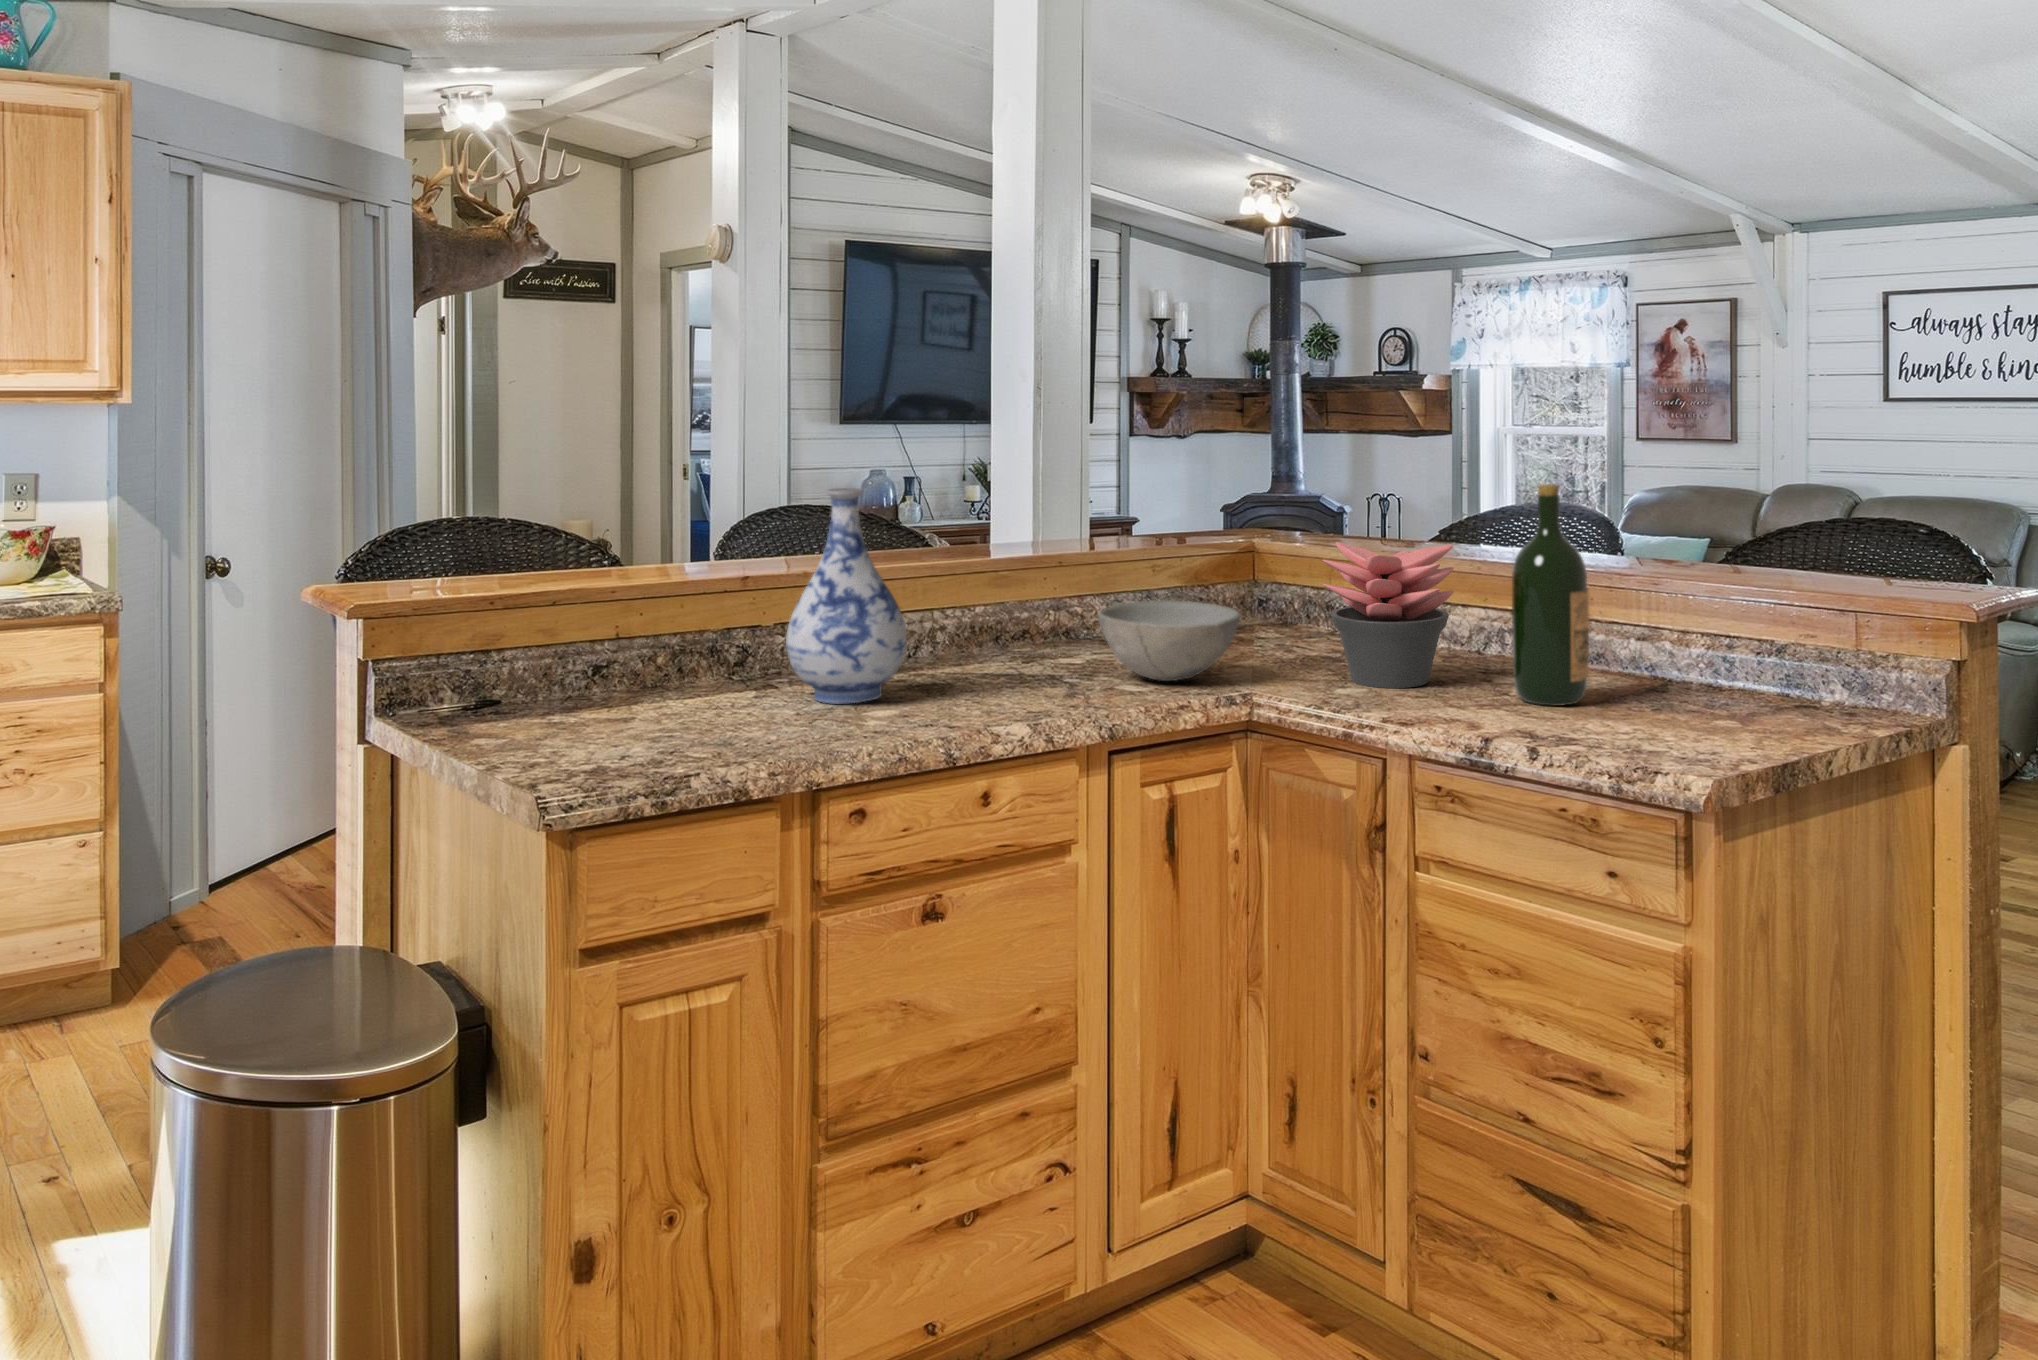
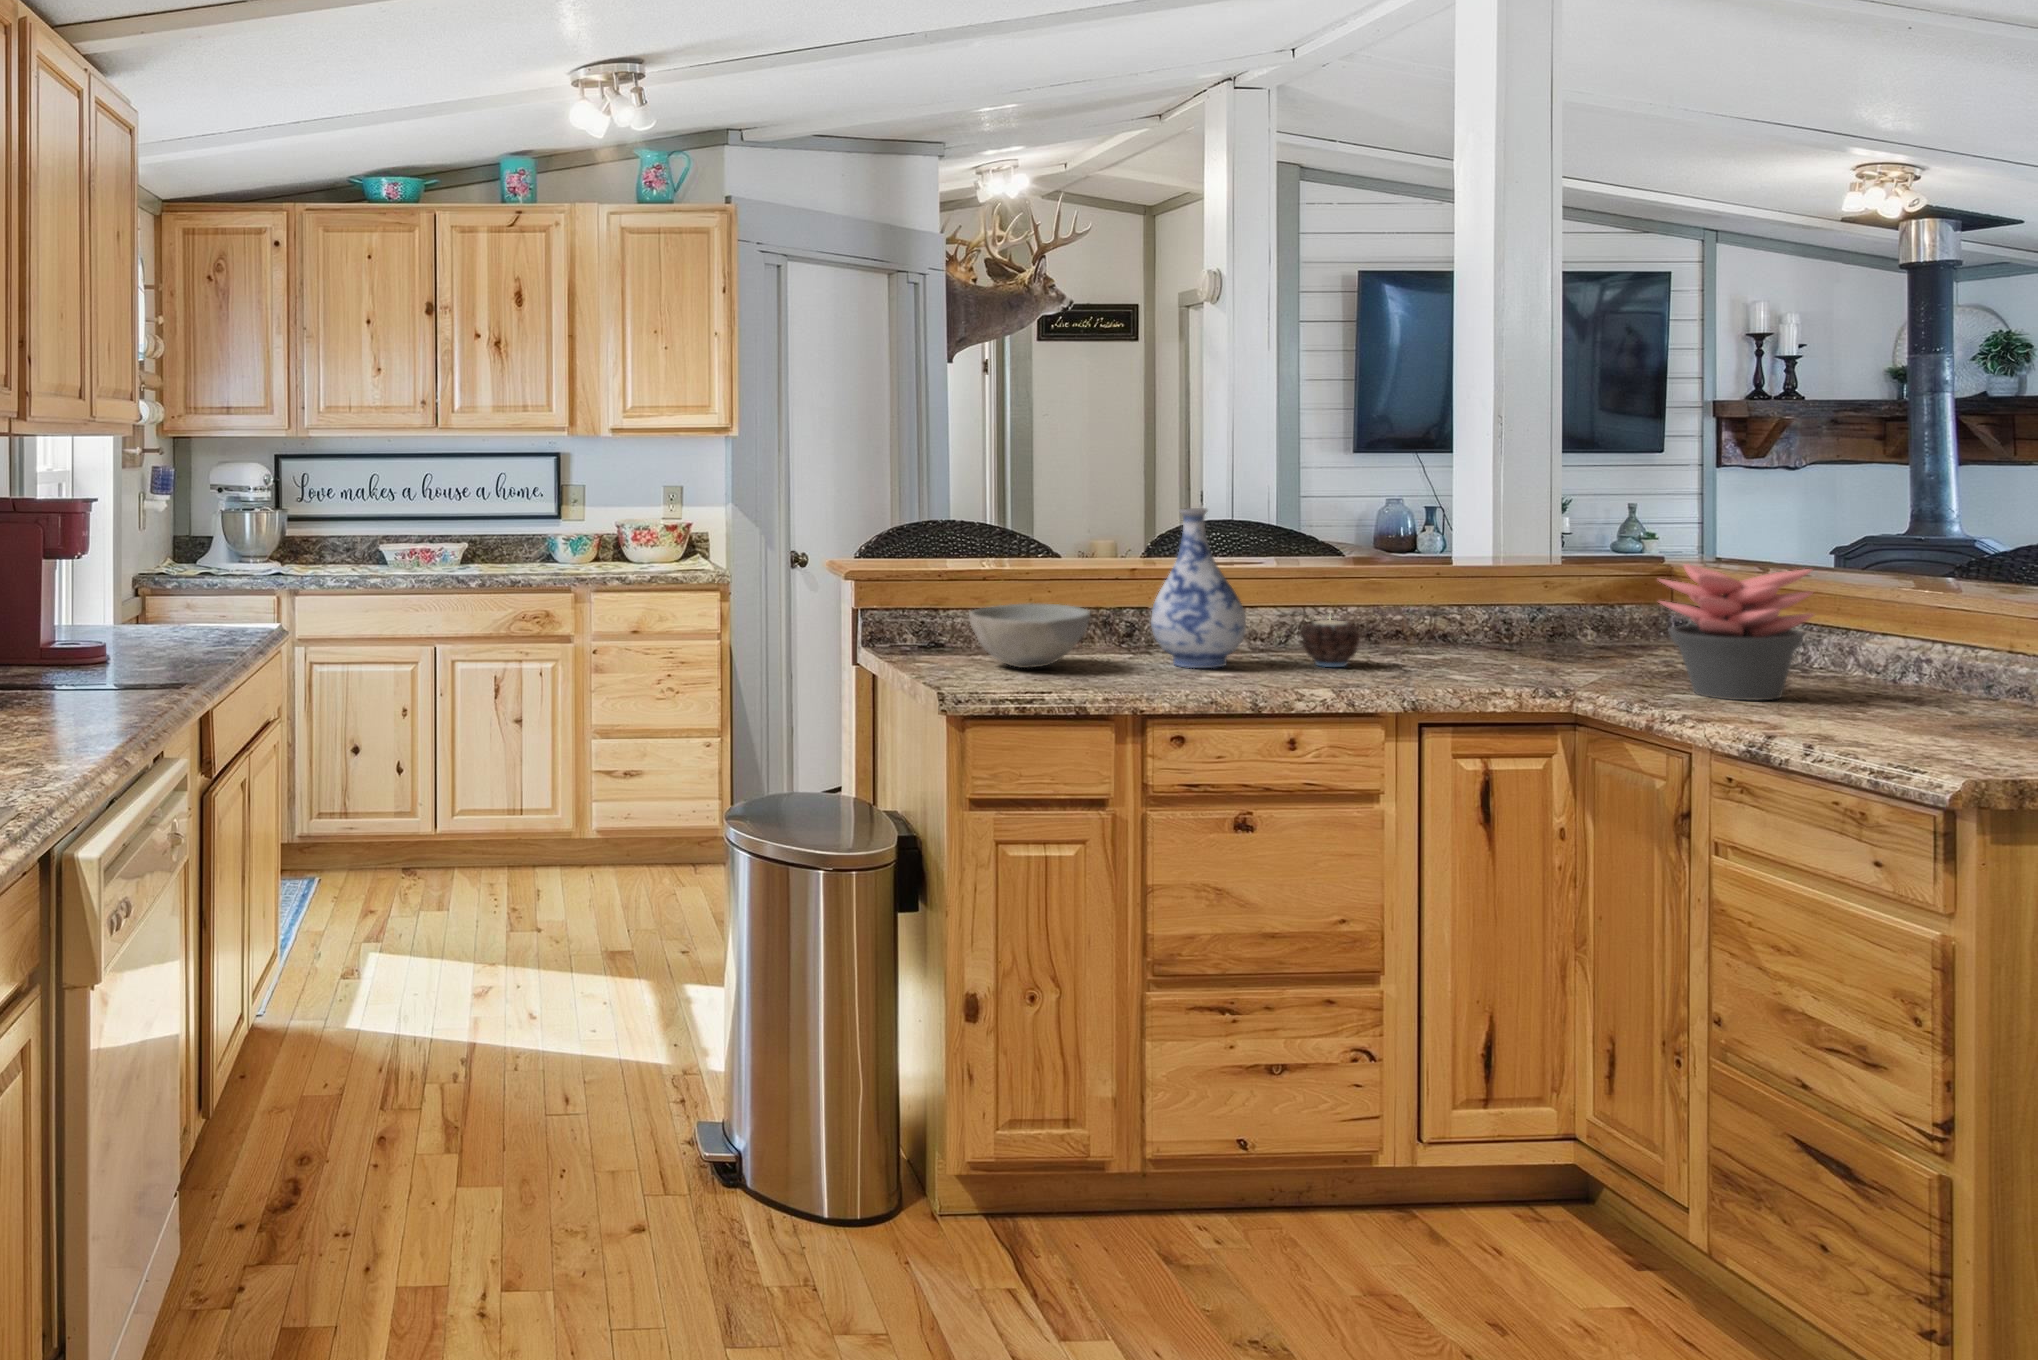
wine bottle: present [1512,484,1589,706] -> none [1855,511,1950,727]
bowl: present [1098,600,1240,681] -> present [969,603,1090,668]
candle: none [957,616,1028,685] -> present [1300,619,1361,667]

